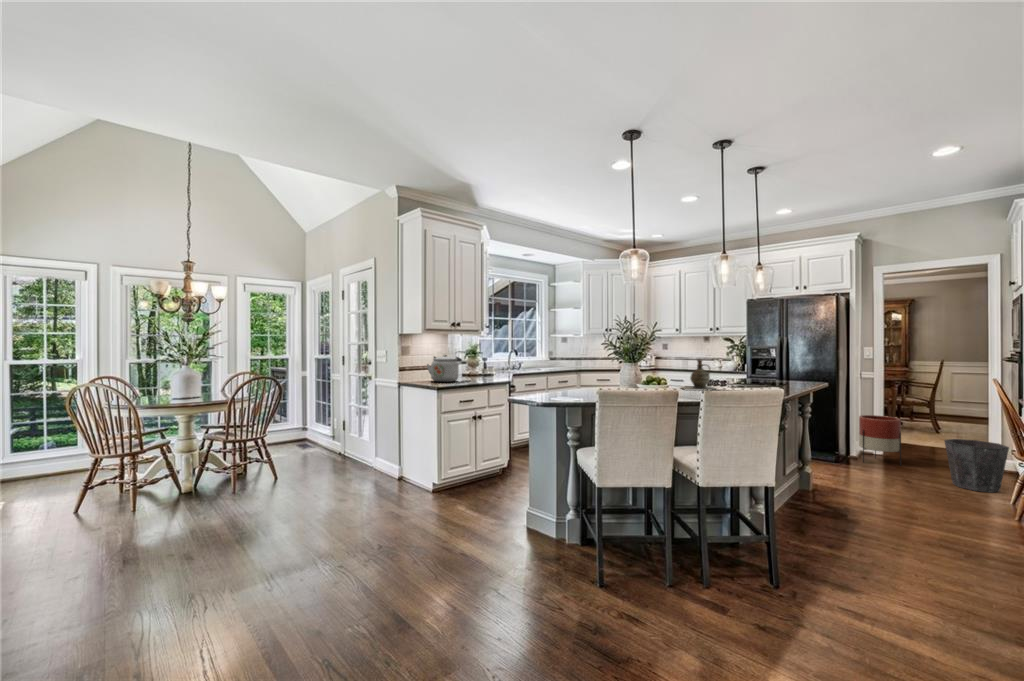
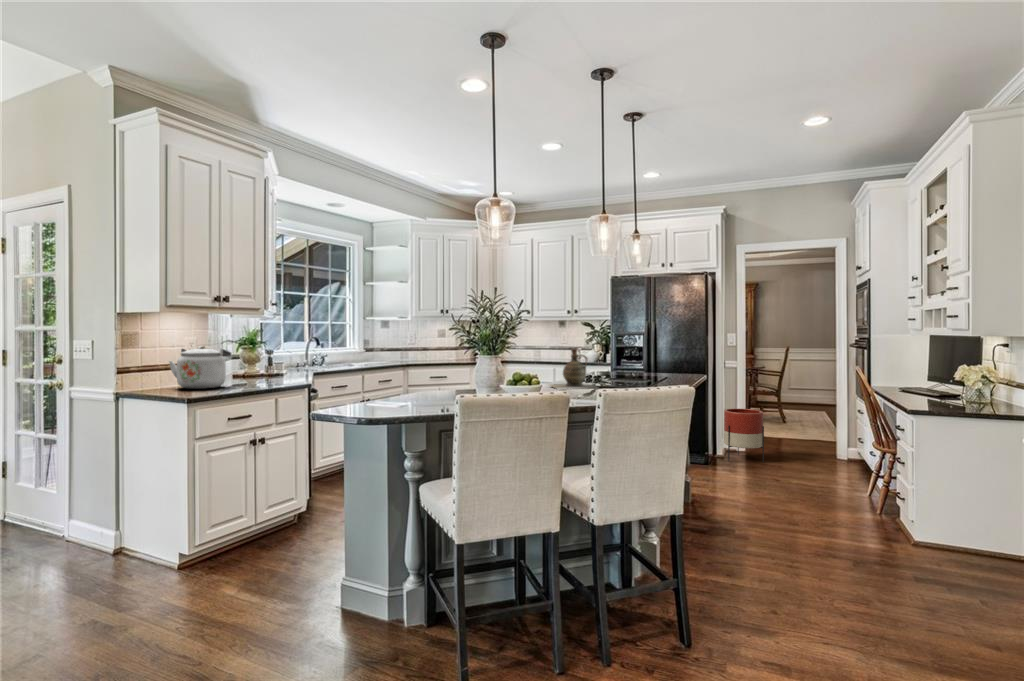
waste bin: present [944,439,1009,493] -> none [807,430,863,485]

